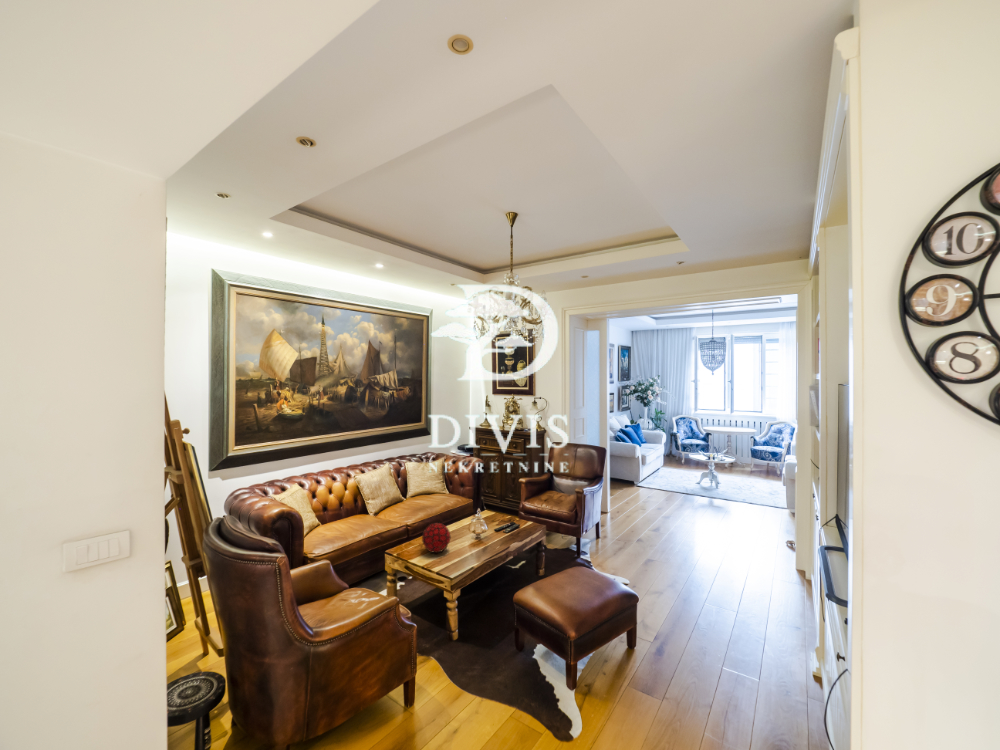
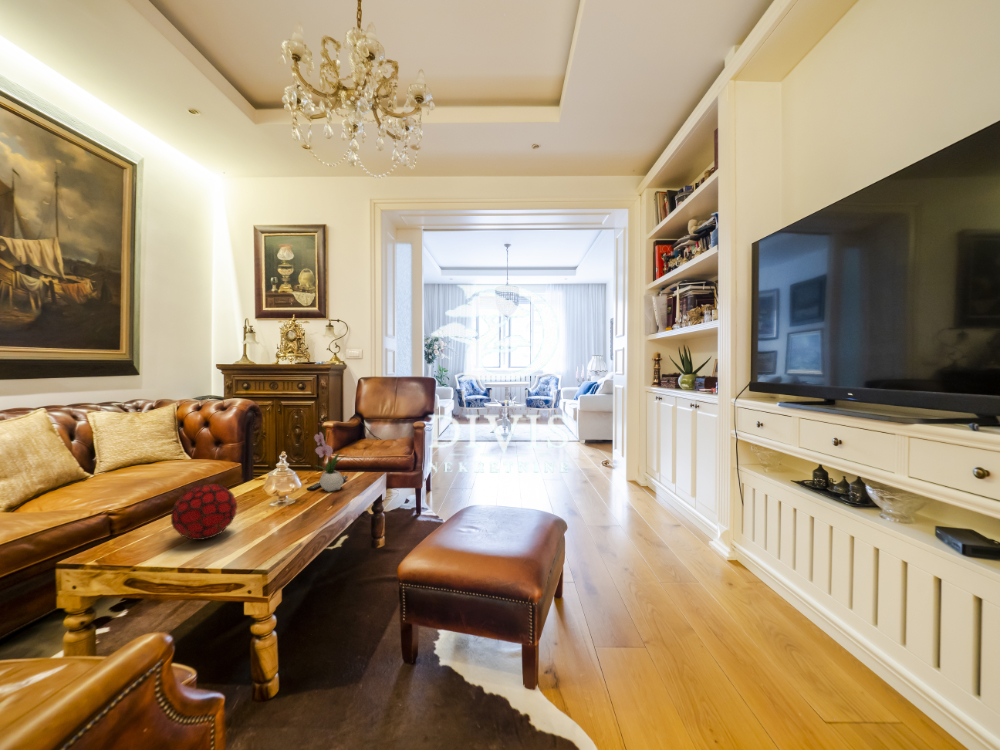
flower arrangement: none [499,488,518,534] -> present [314,423,343,492]

